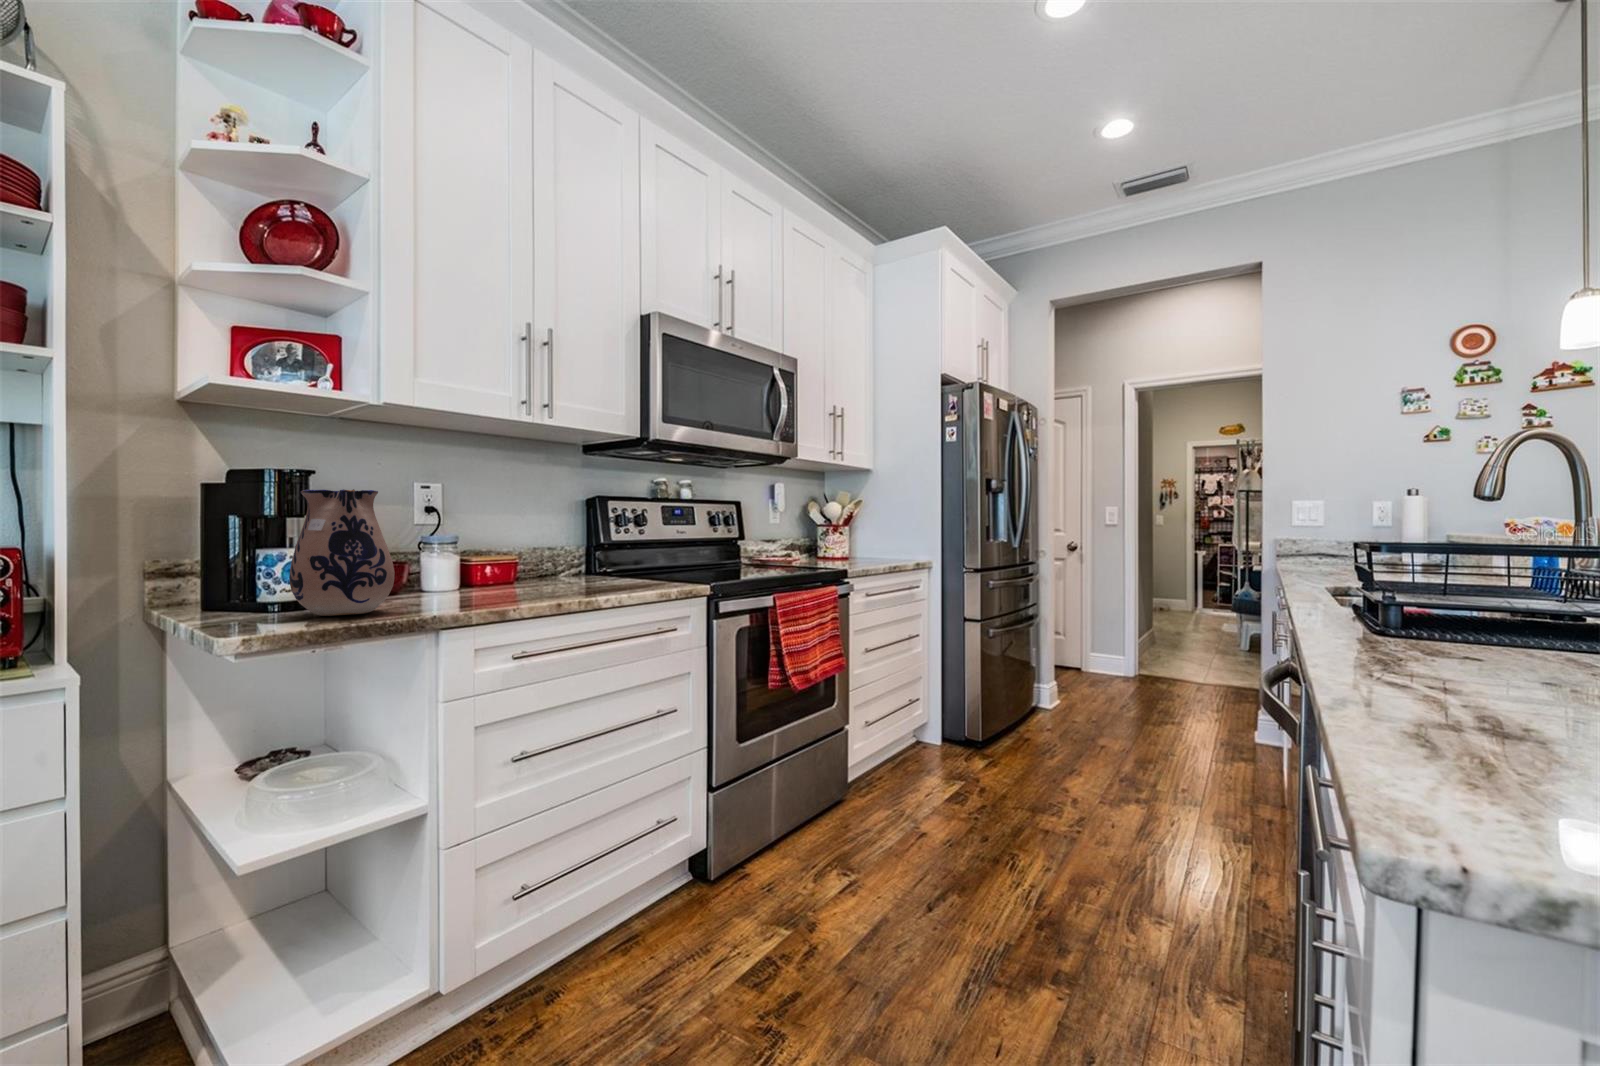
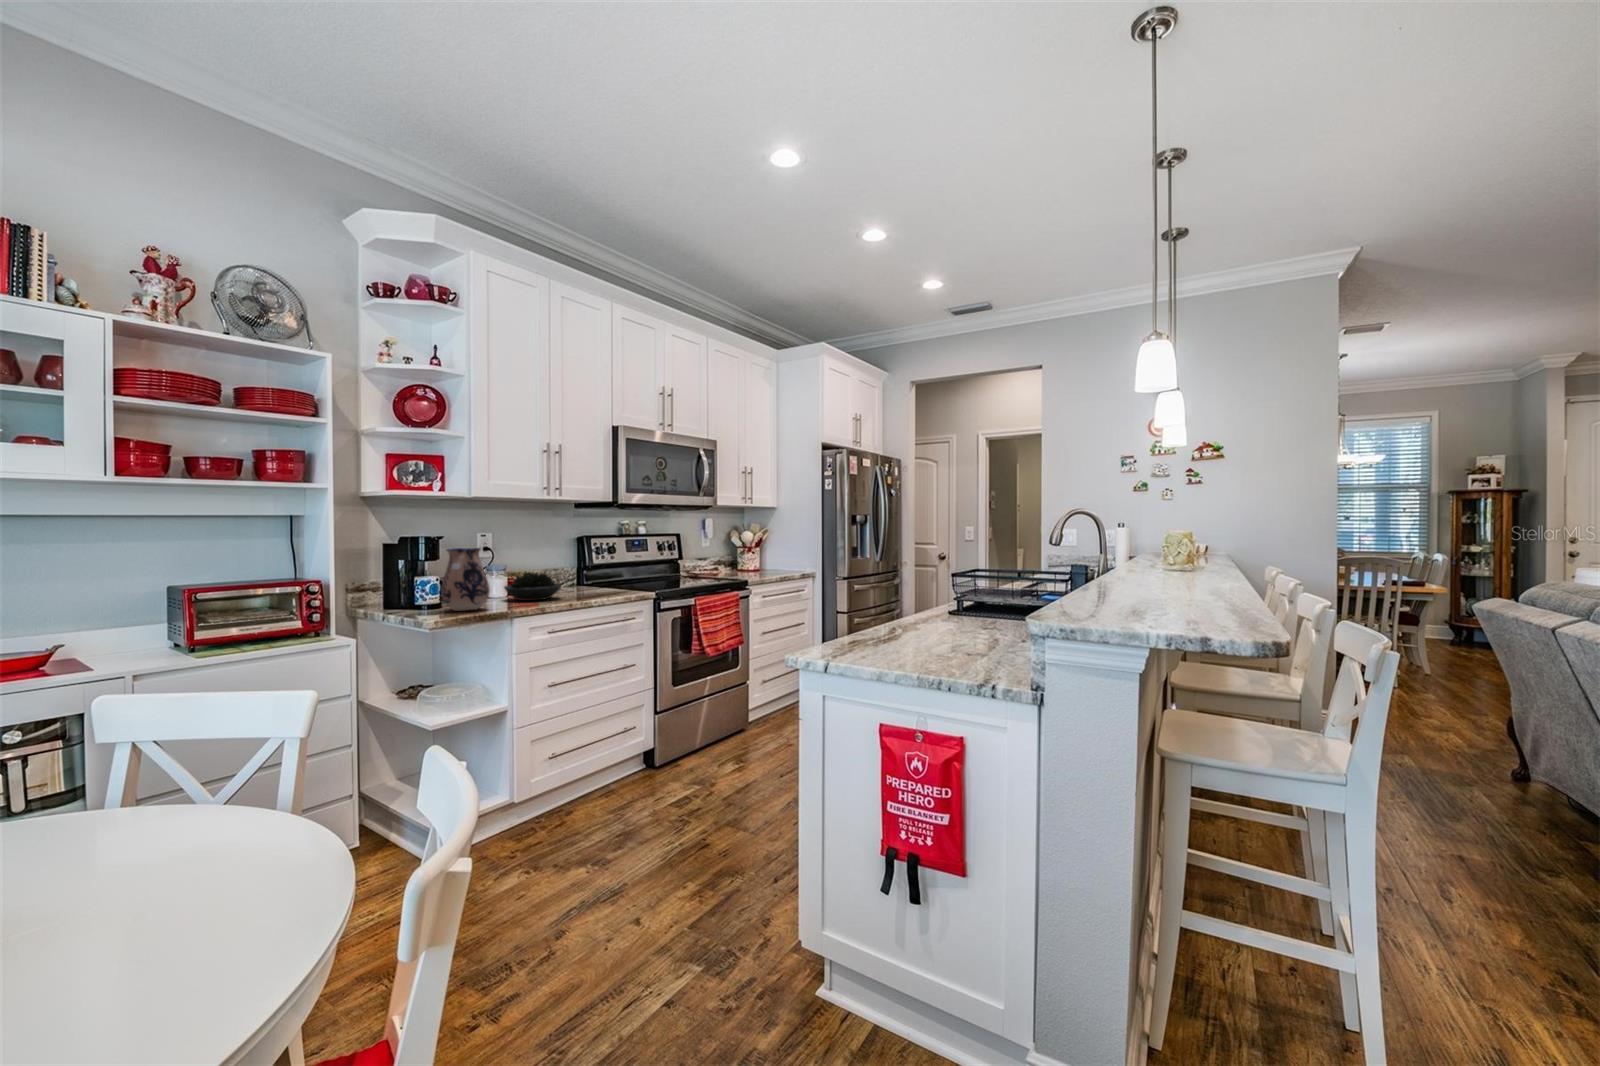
succulent plant: none [443,544,548,597] -> present [504,572,561,601]

